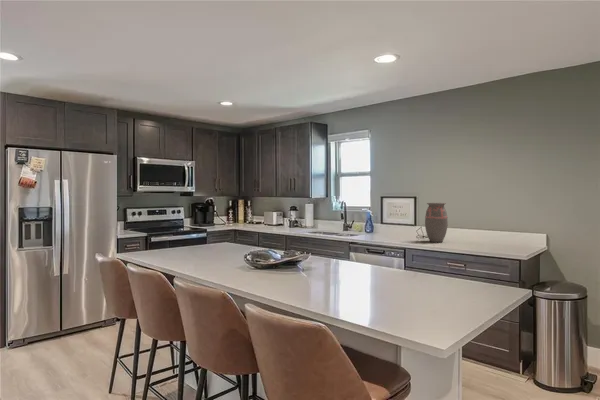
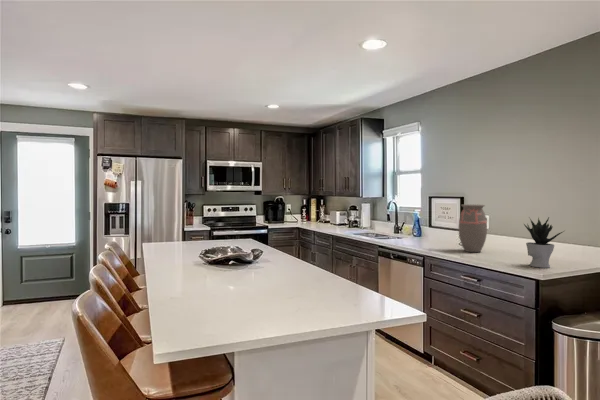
potted plant: none [488,210,517,249] -> present [524,217,562,268]

